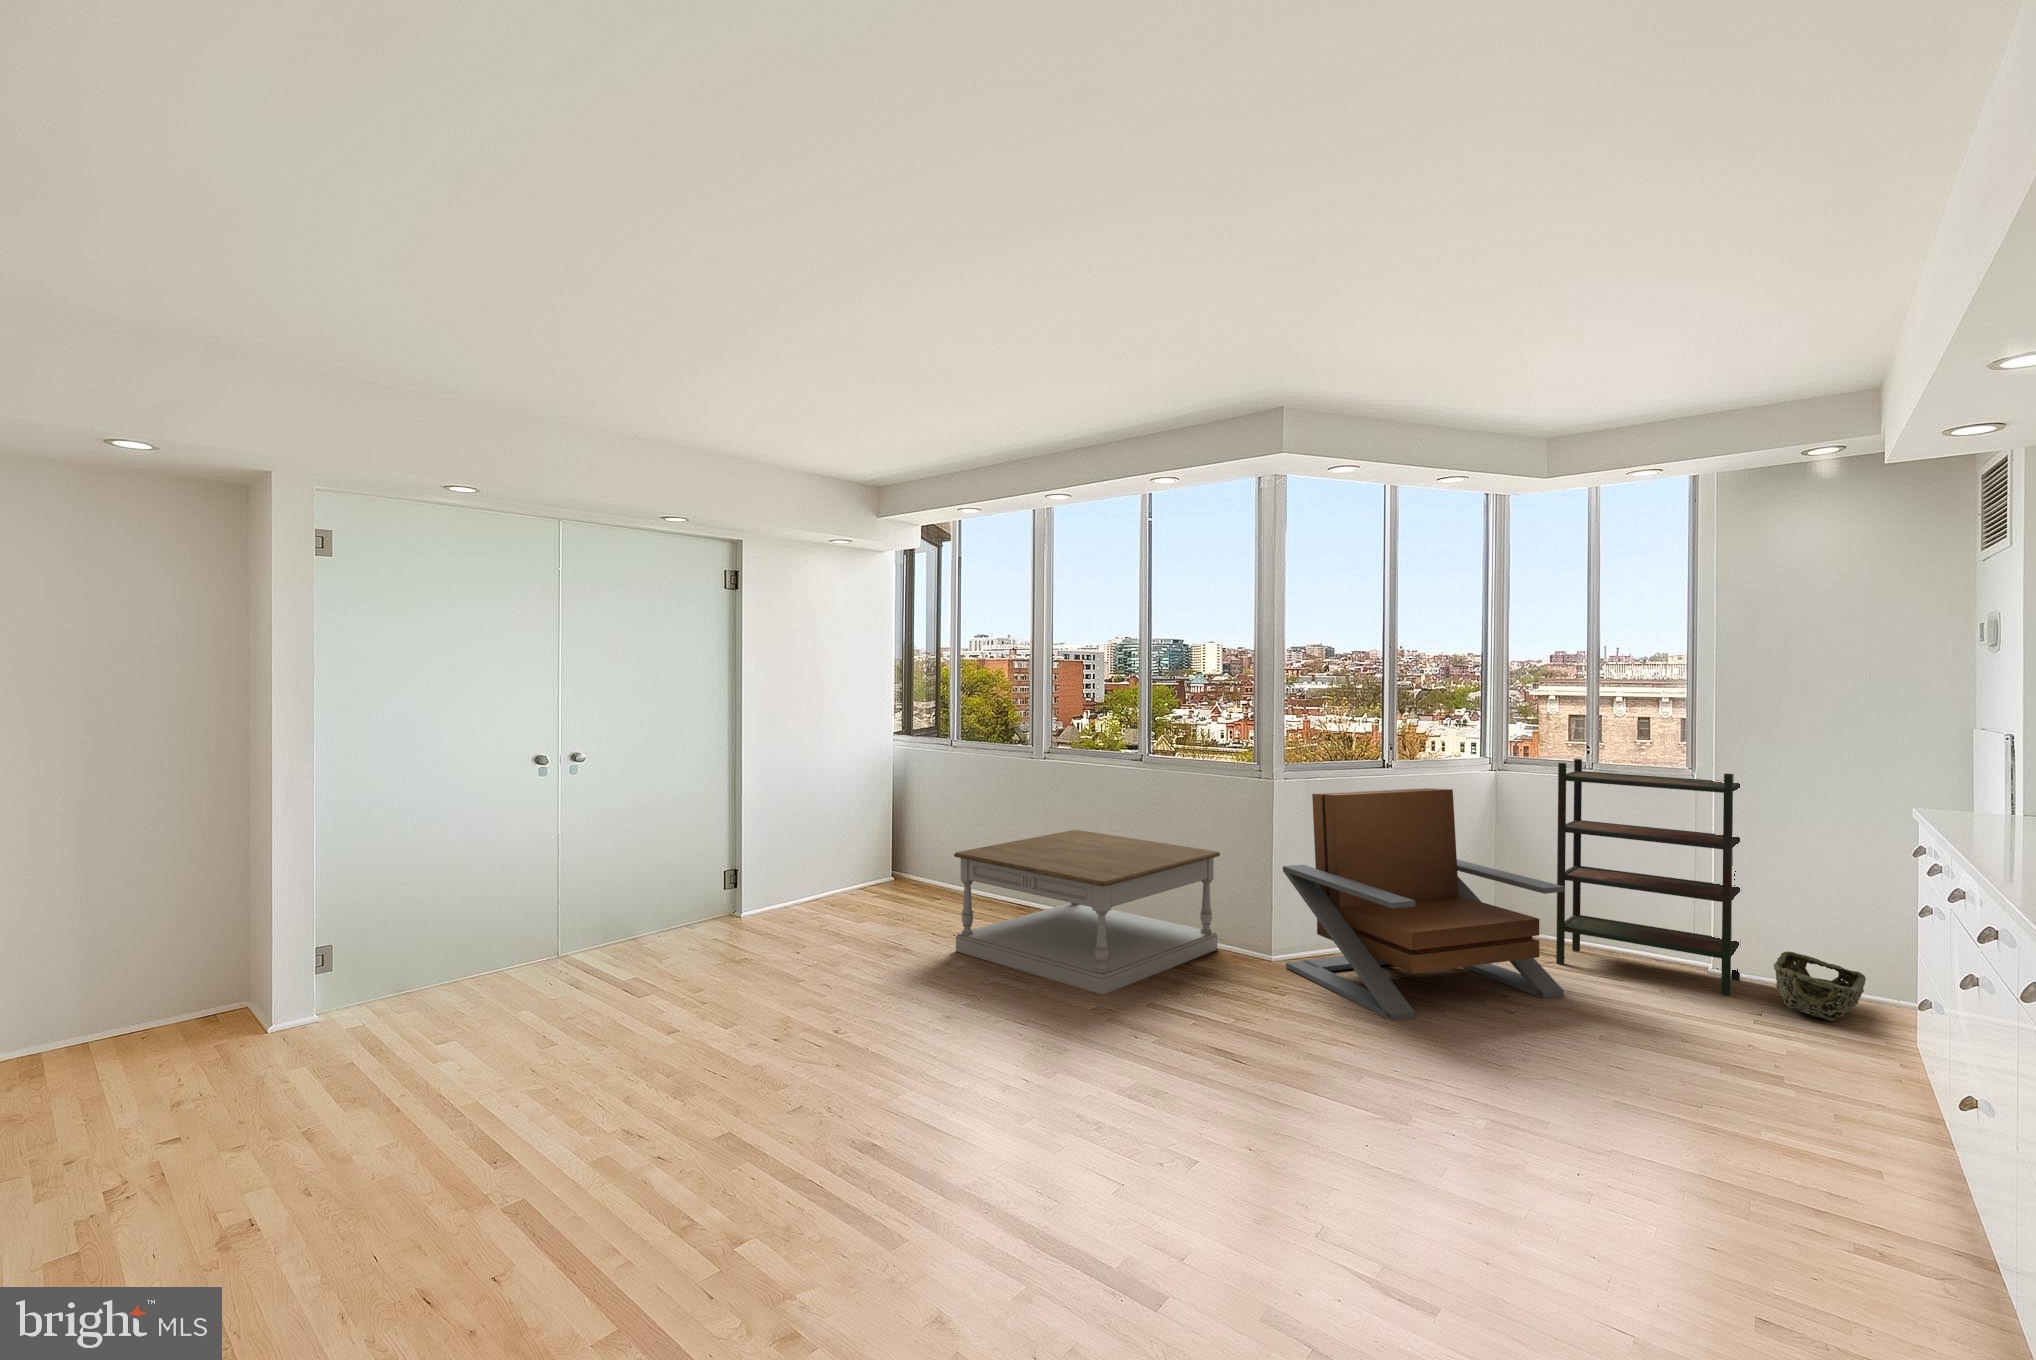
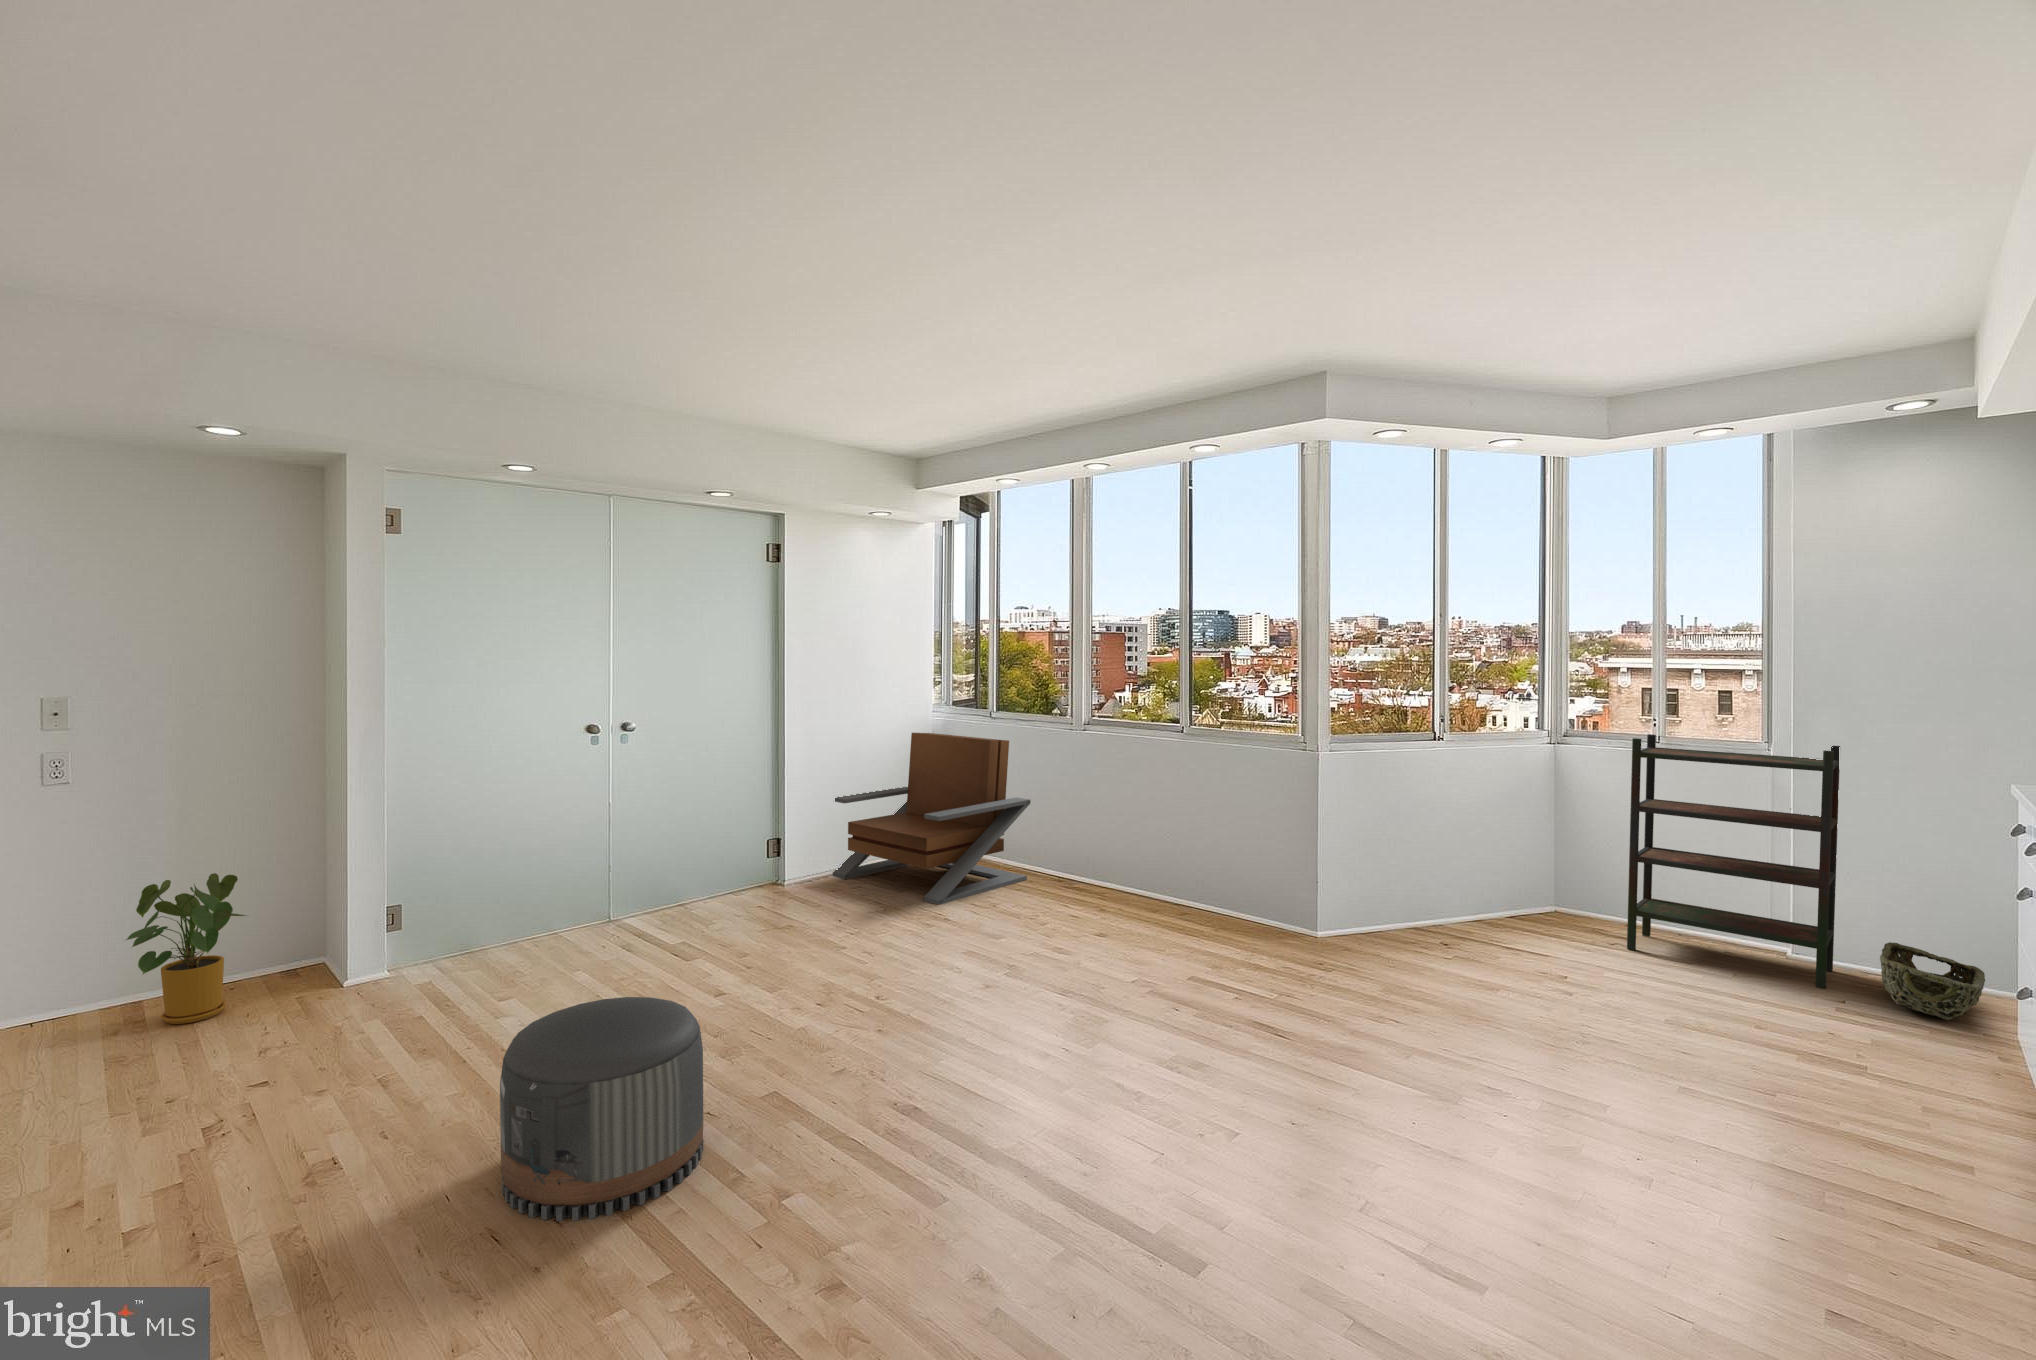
lounge chair: present [1283,788,1564,1020] -> present [833,733,1031,905]
coffee table: present [954,830,1220,994] -> none [994,804,1268,975]
house plant: none [82,906,210,1058] -> present [126,873,246,1024]
pouf: none [485,1016,677,1223] -> present [500,997,704,1221]

